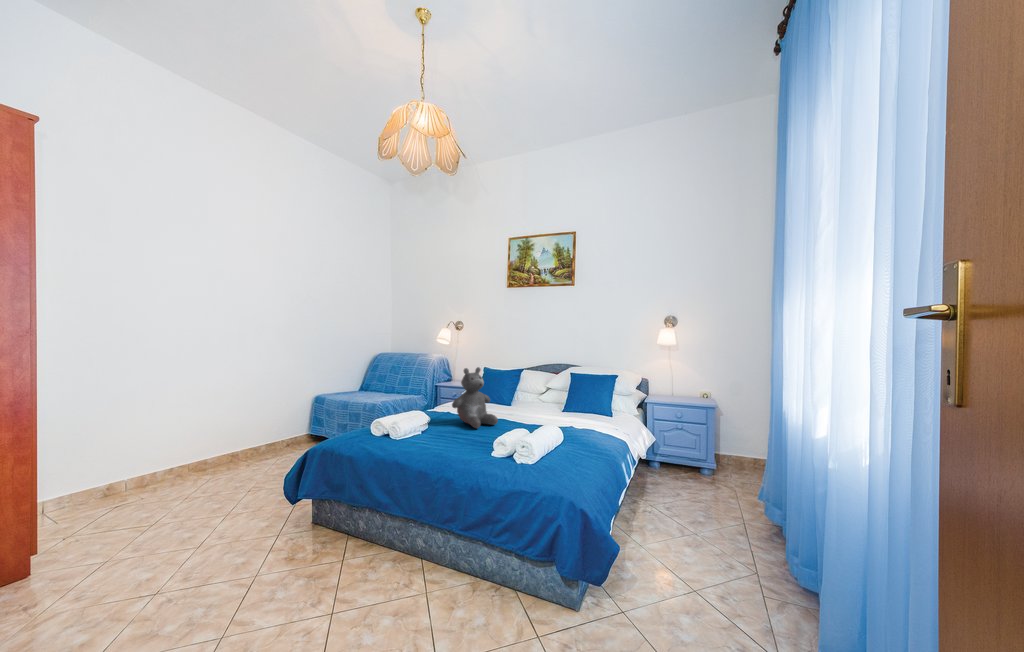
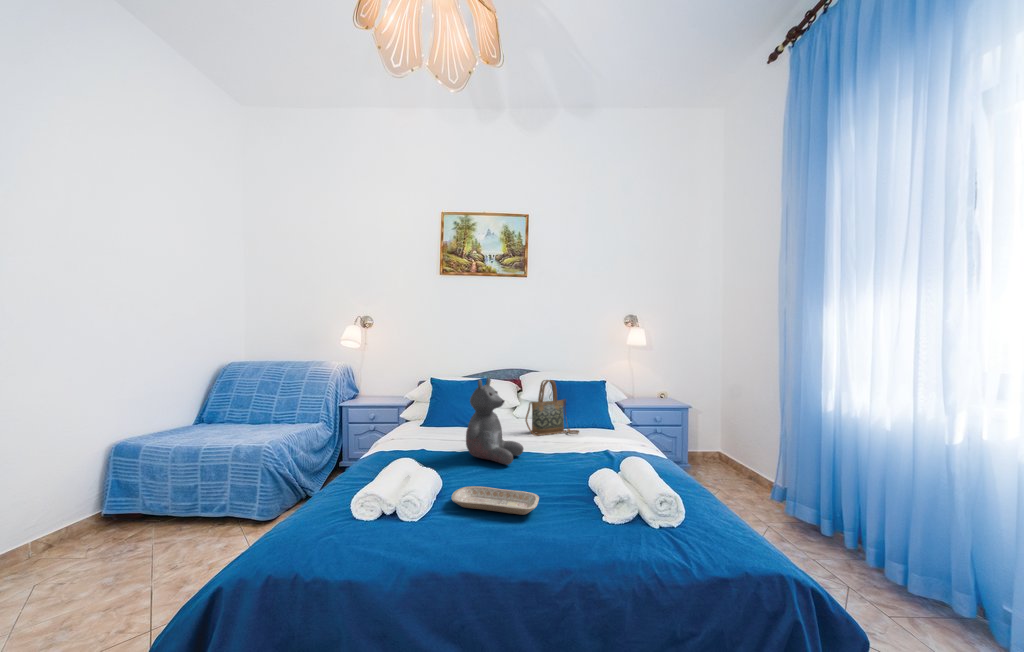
handbag: none [527,373,571,418] -> present [526,380,579,436]
tray: none [406,433,453,452] -> present [452,486,539,515]

